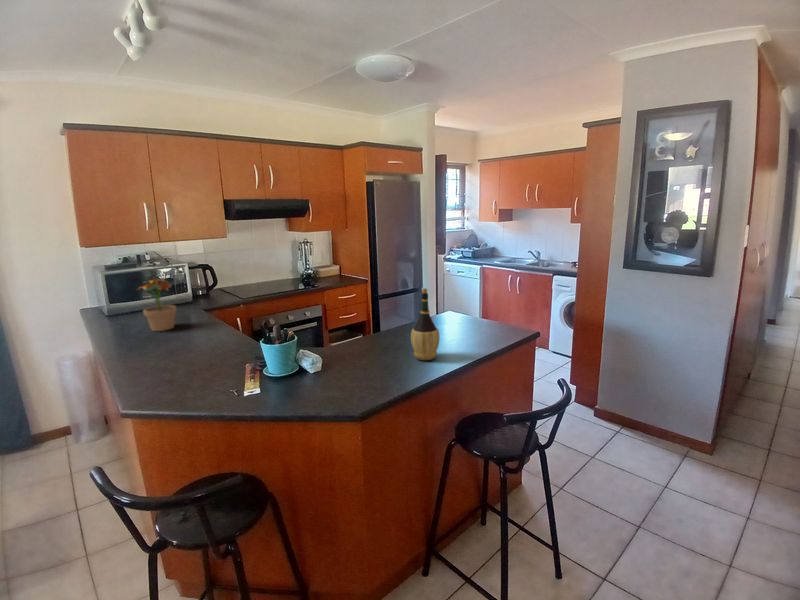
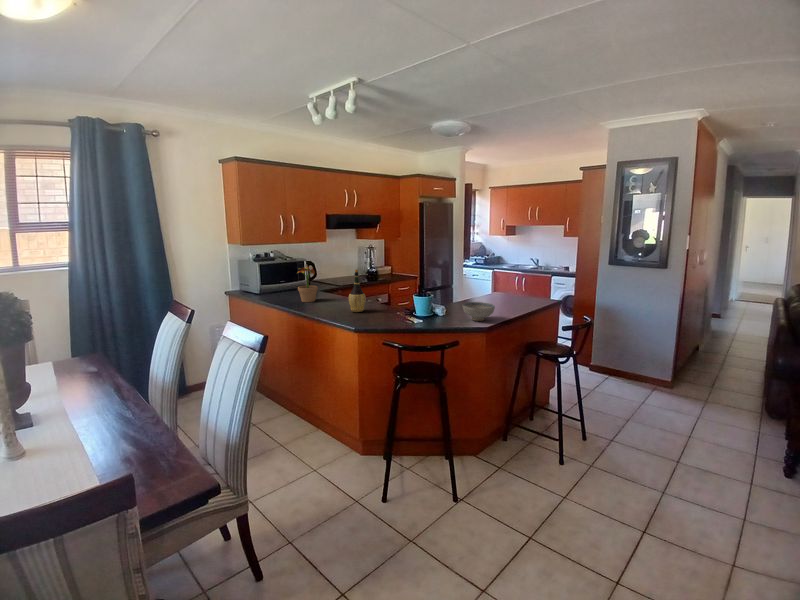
wine bottle: present [411,288,439,360] -> present [349,269,366,312]
ceramic bowl: none [335,350,393,390] -> present [462,302,495,321]

